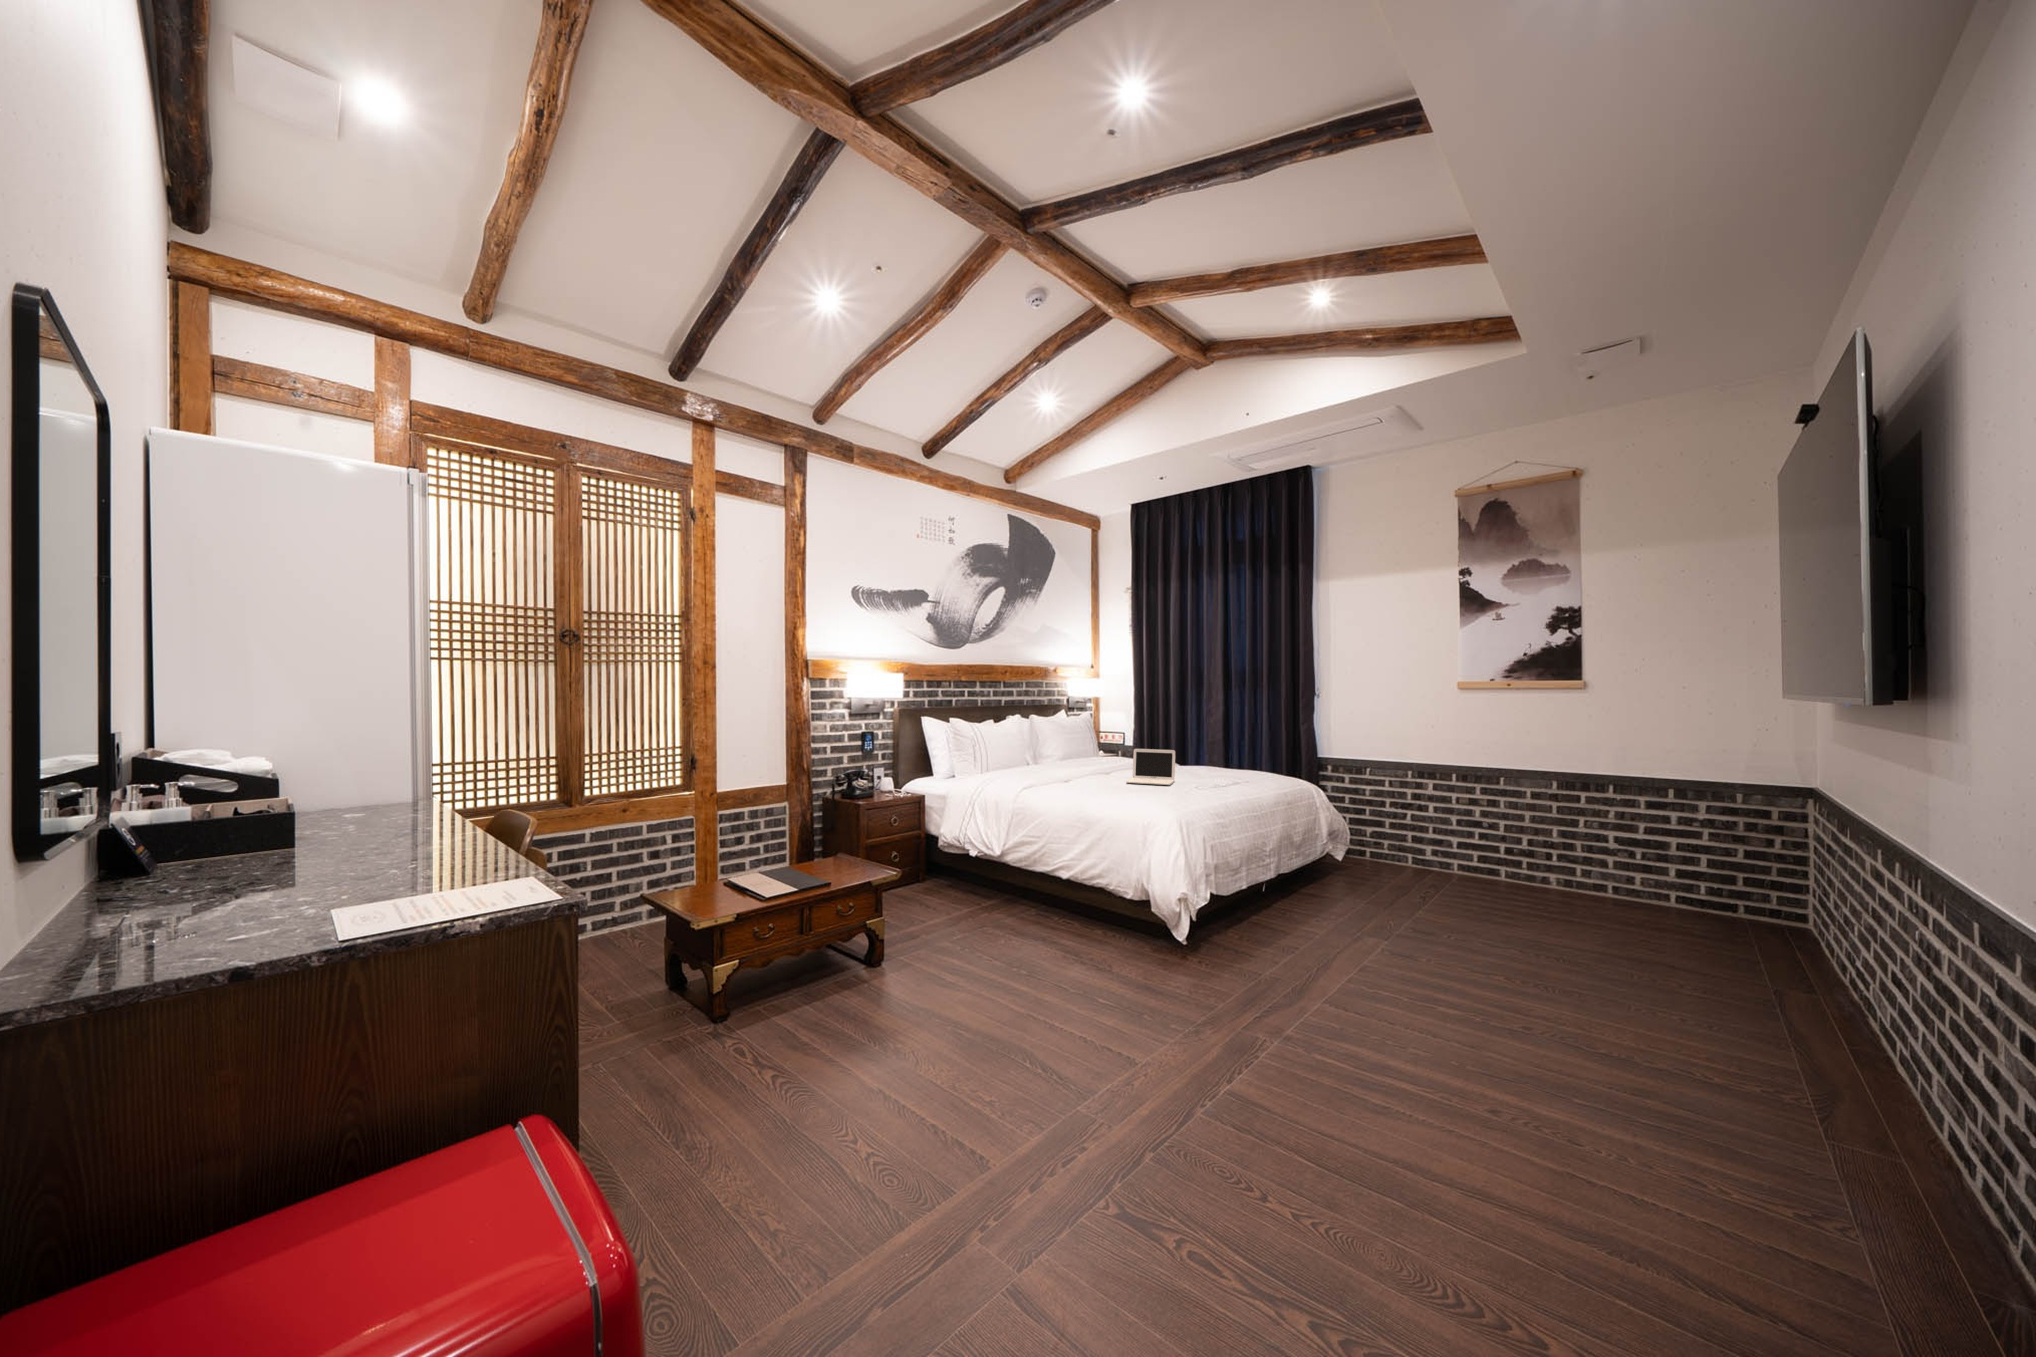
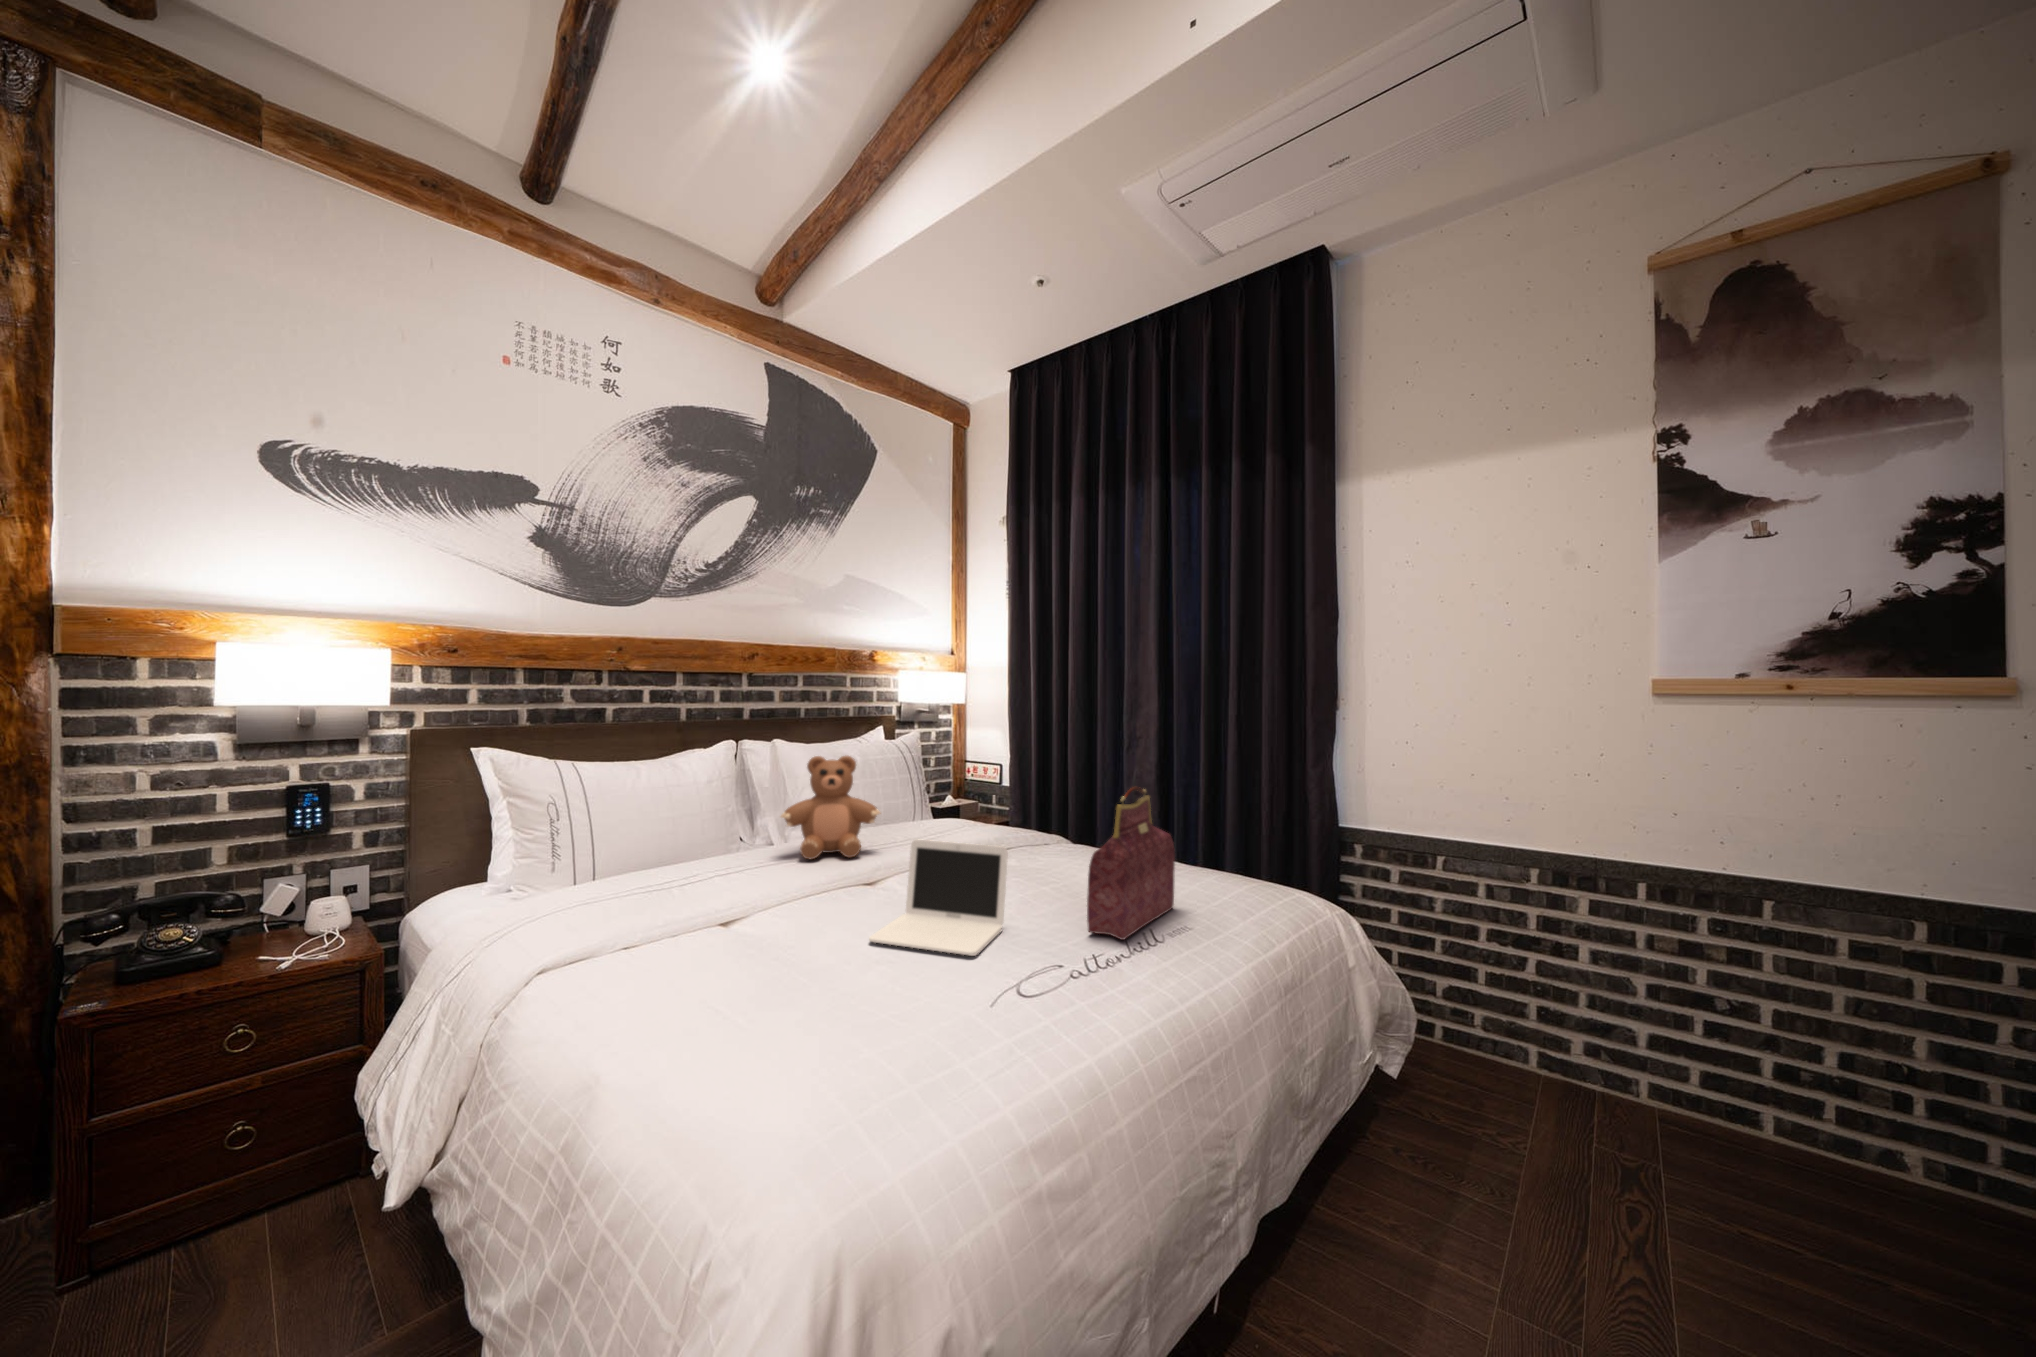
teddy bear: none [1053,721,1098,767] -> present [781,756,880,860]
handbag: none [1208,727,1241,783] -> present [1087,787,1175,940]

